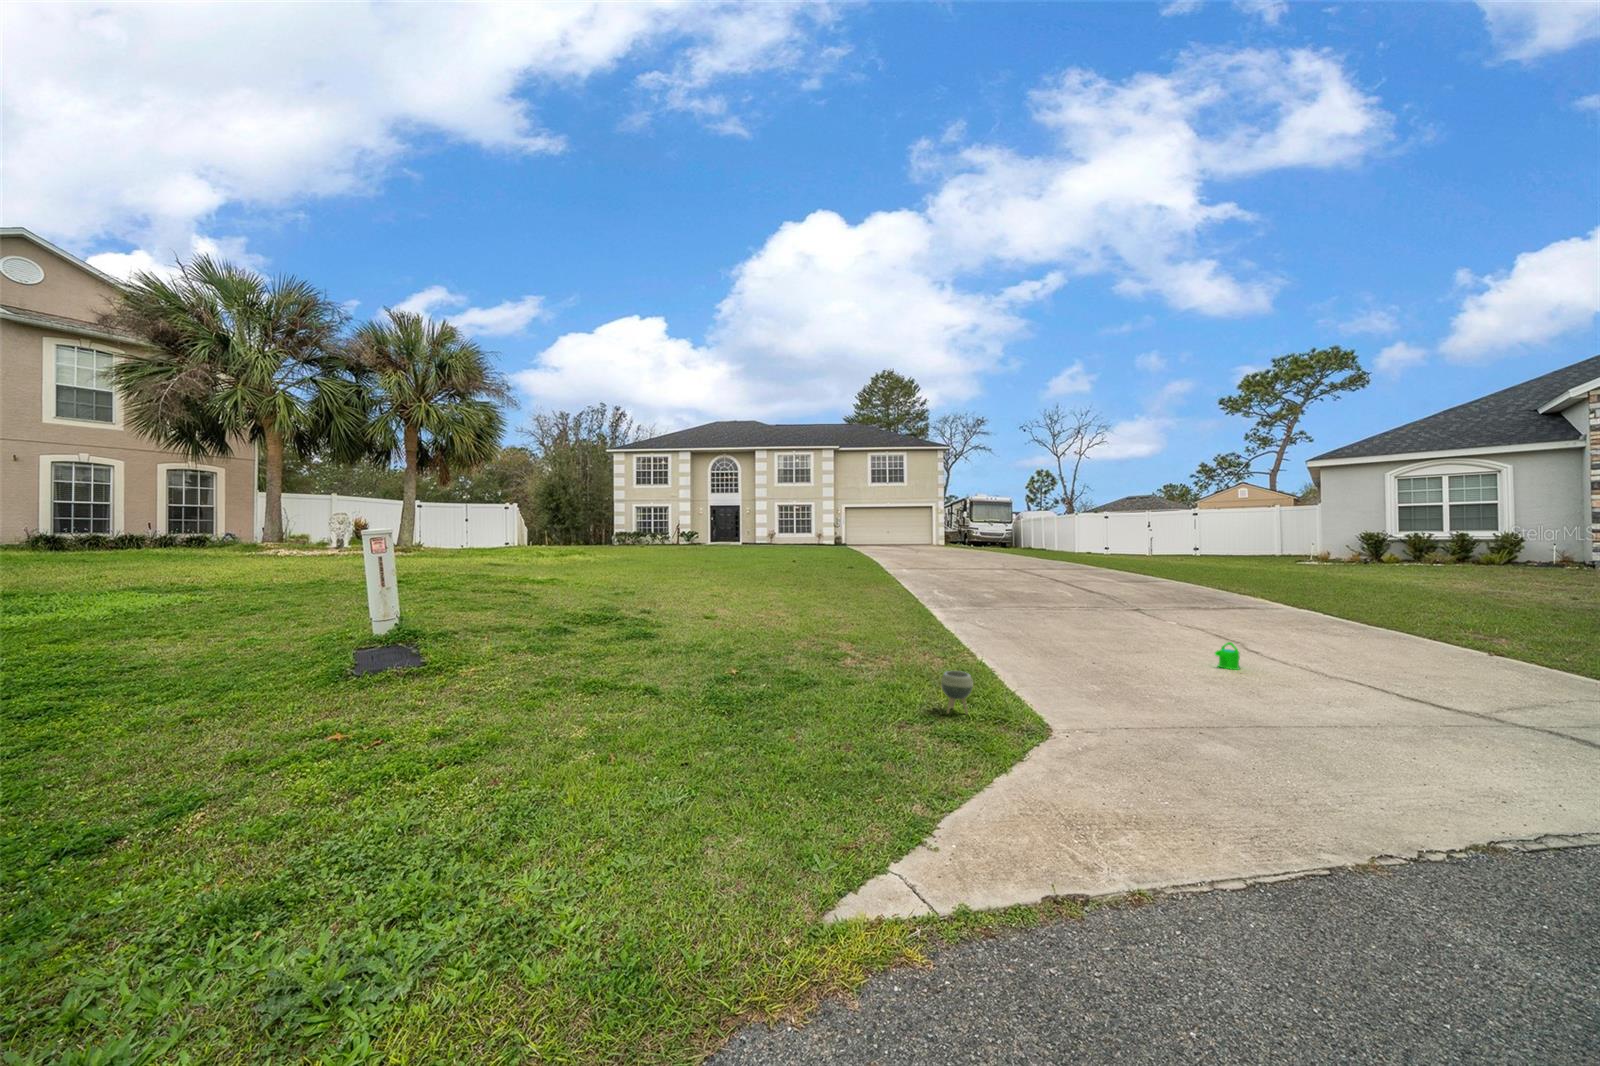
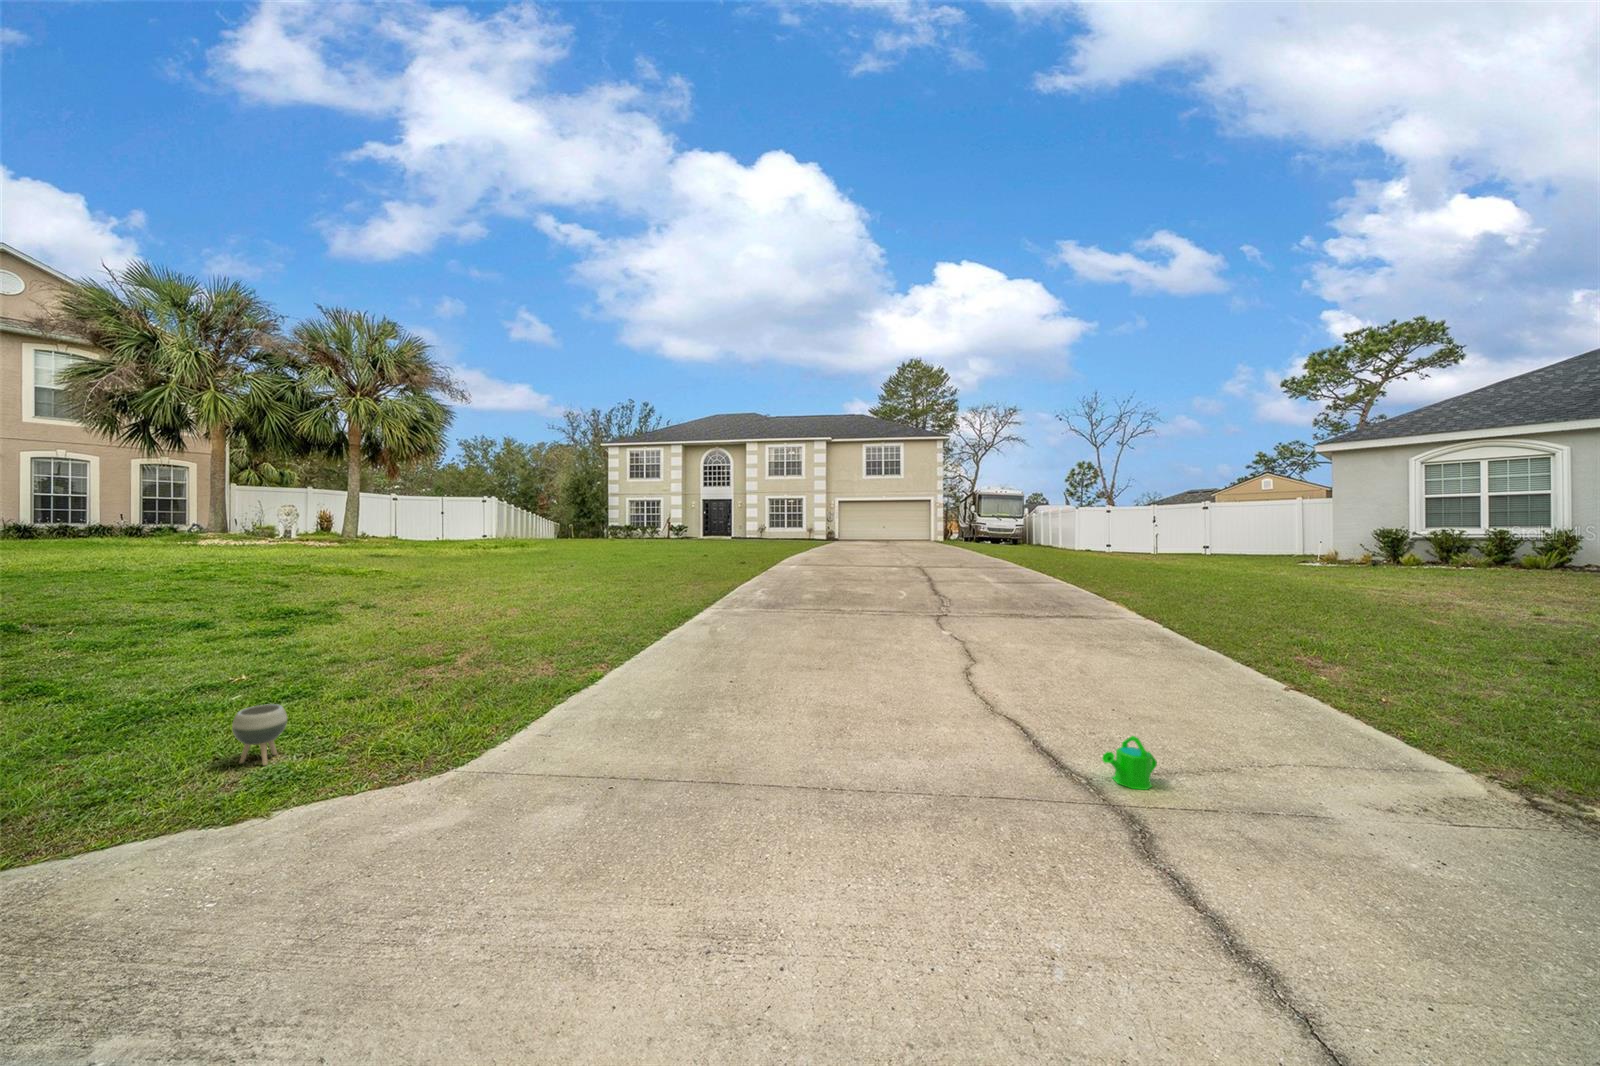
watering can: present [1215,642,1240,670] -> present [1102,736,1157,790]

